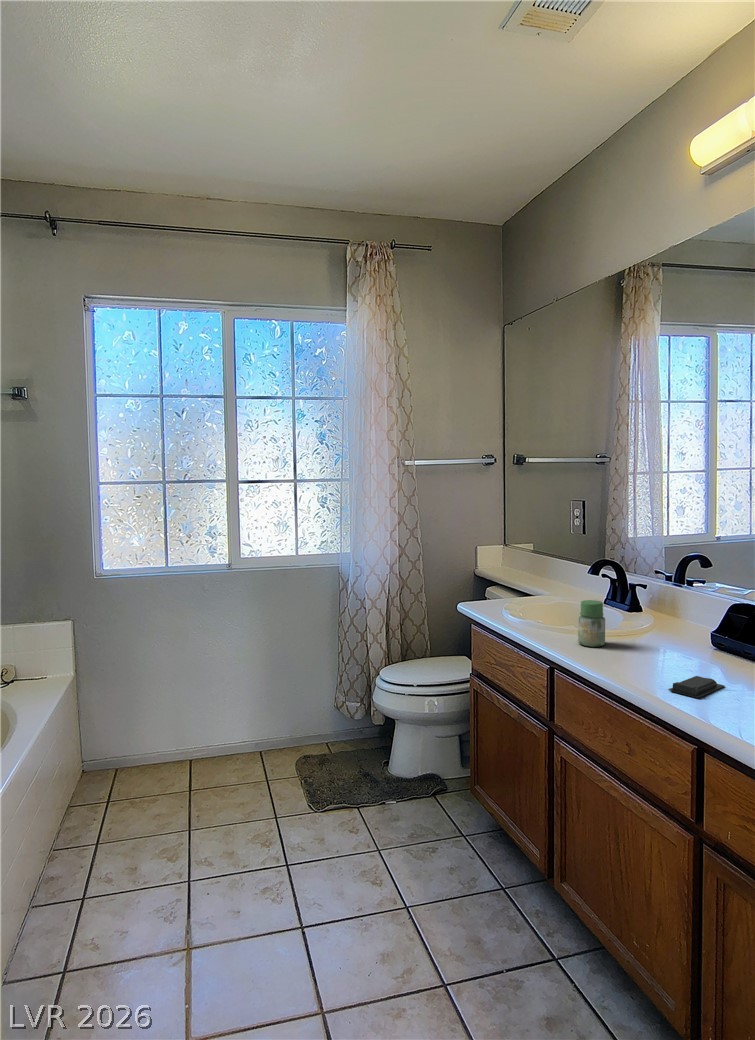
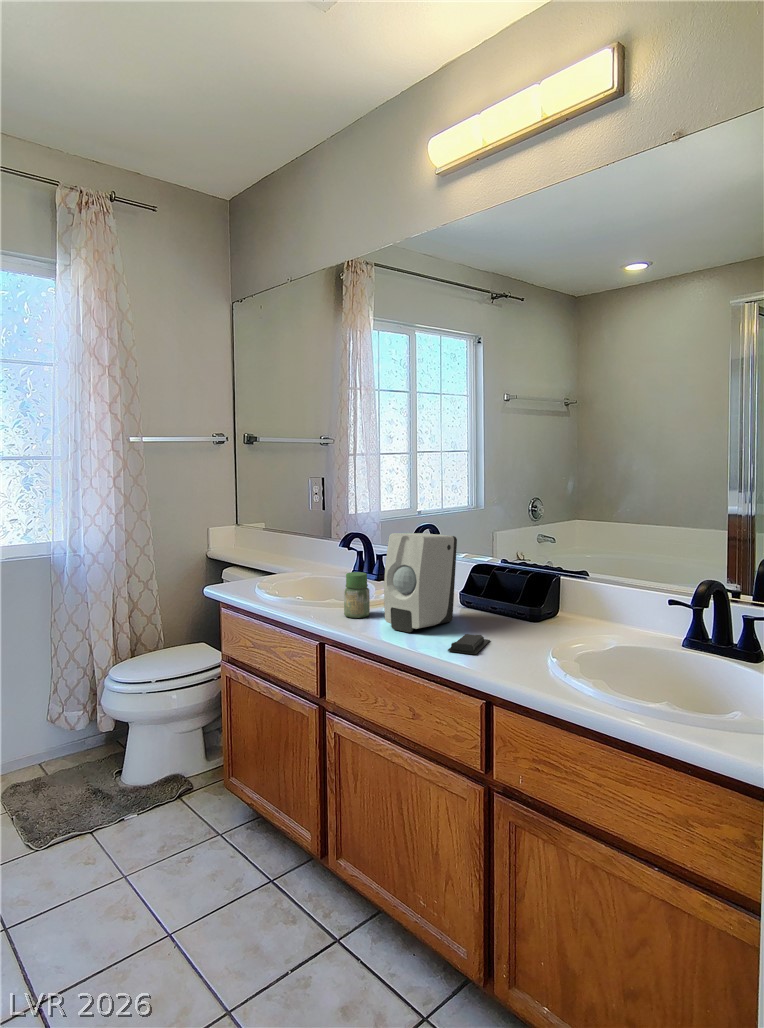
soap dispenser: none [614,564,700,667] -> present [384,533,457,632]

